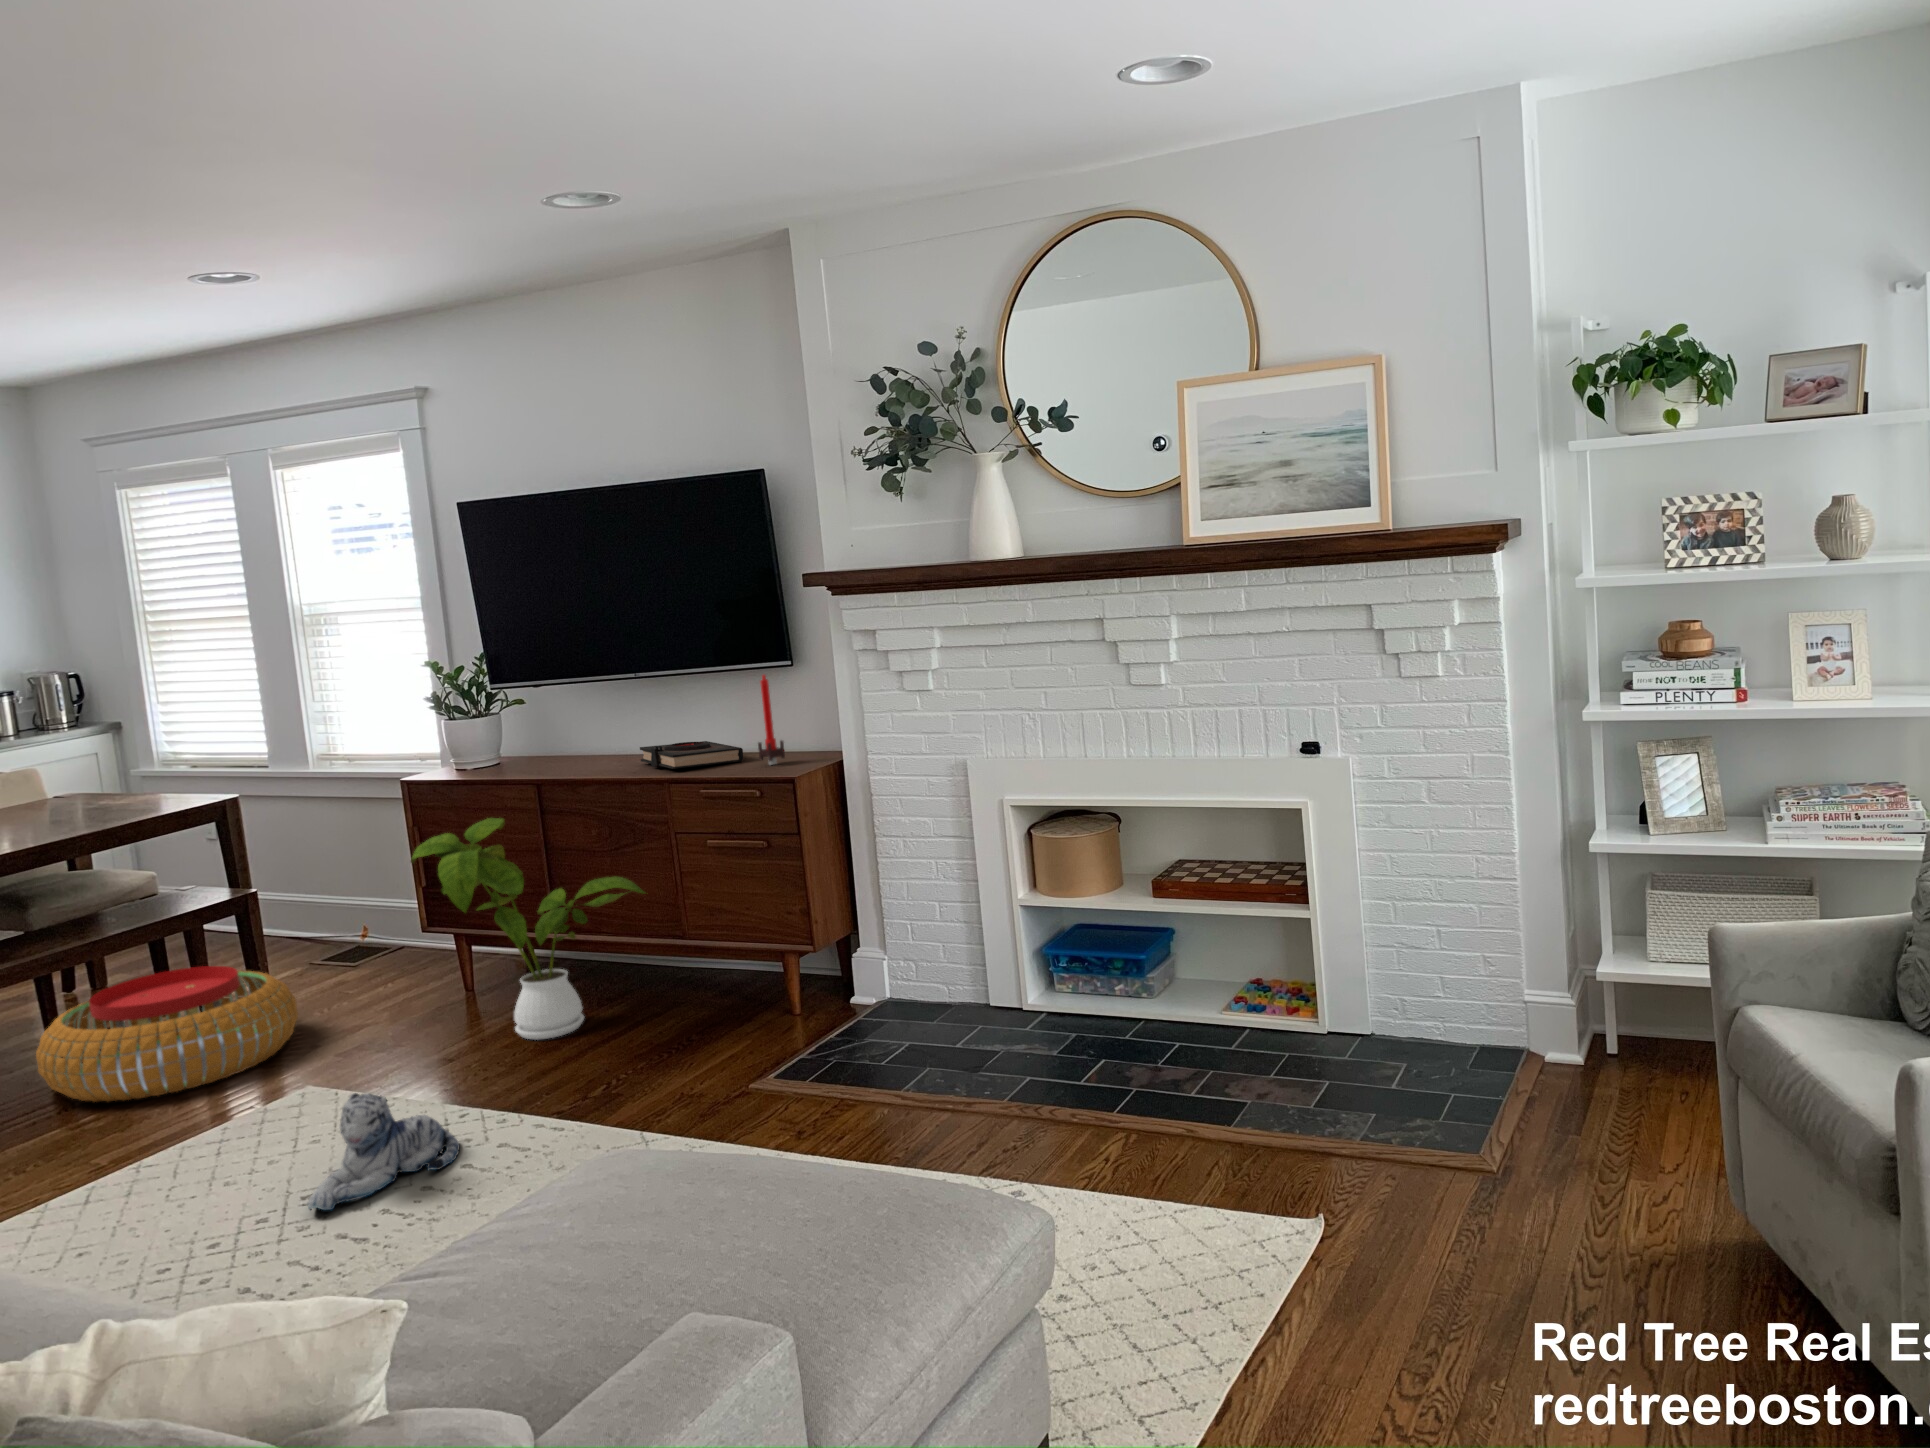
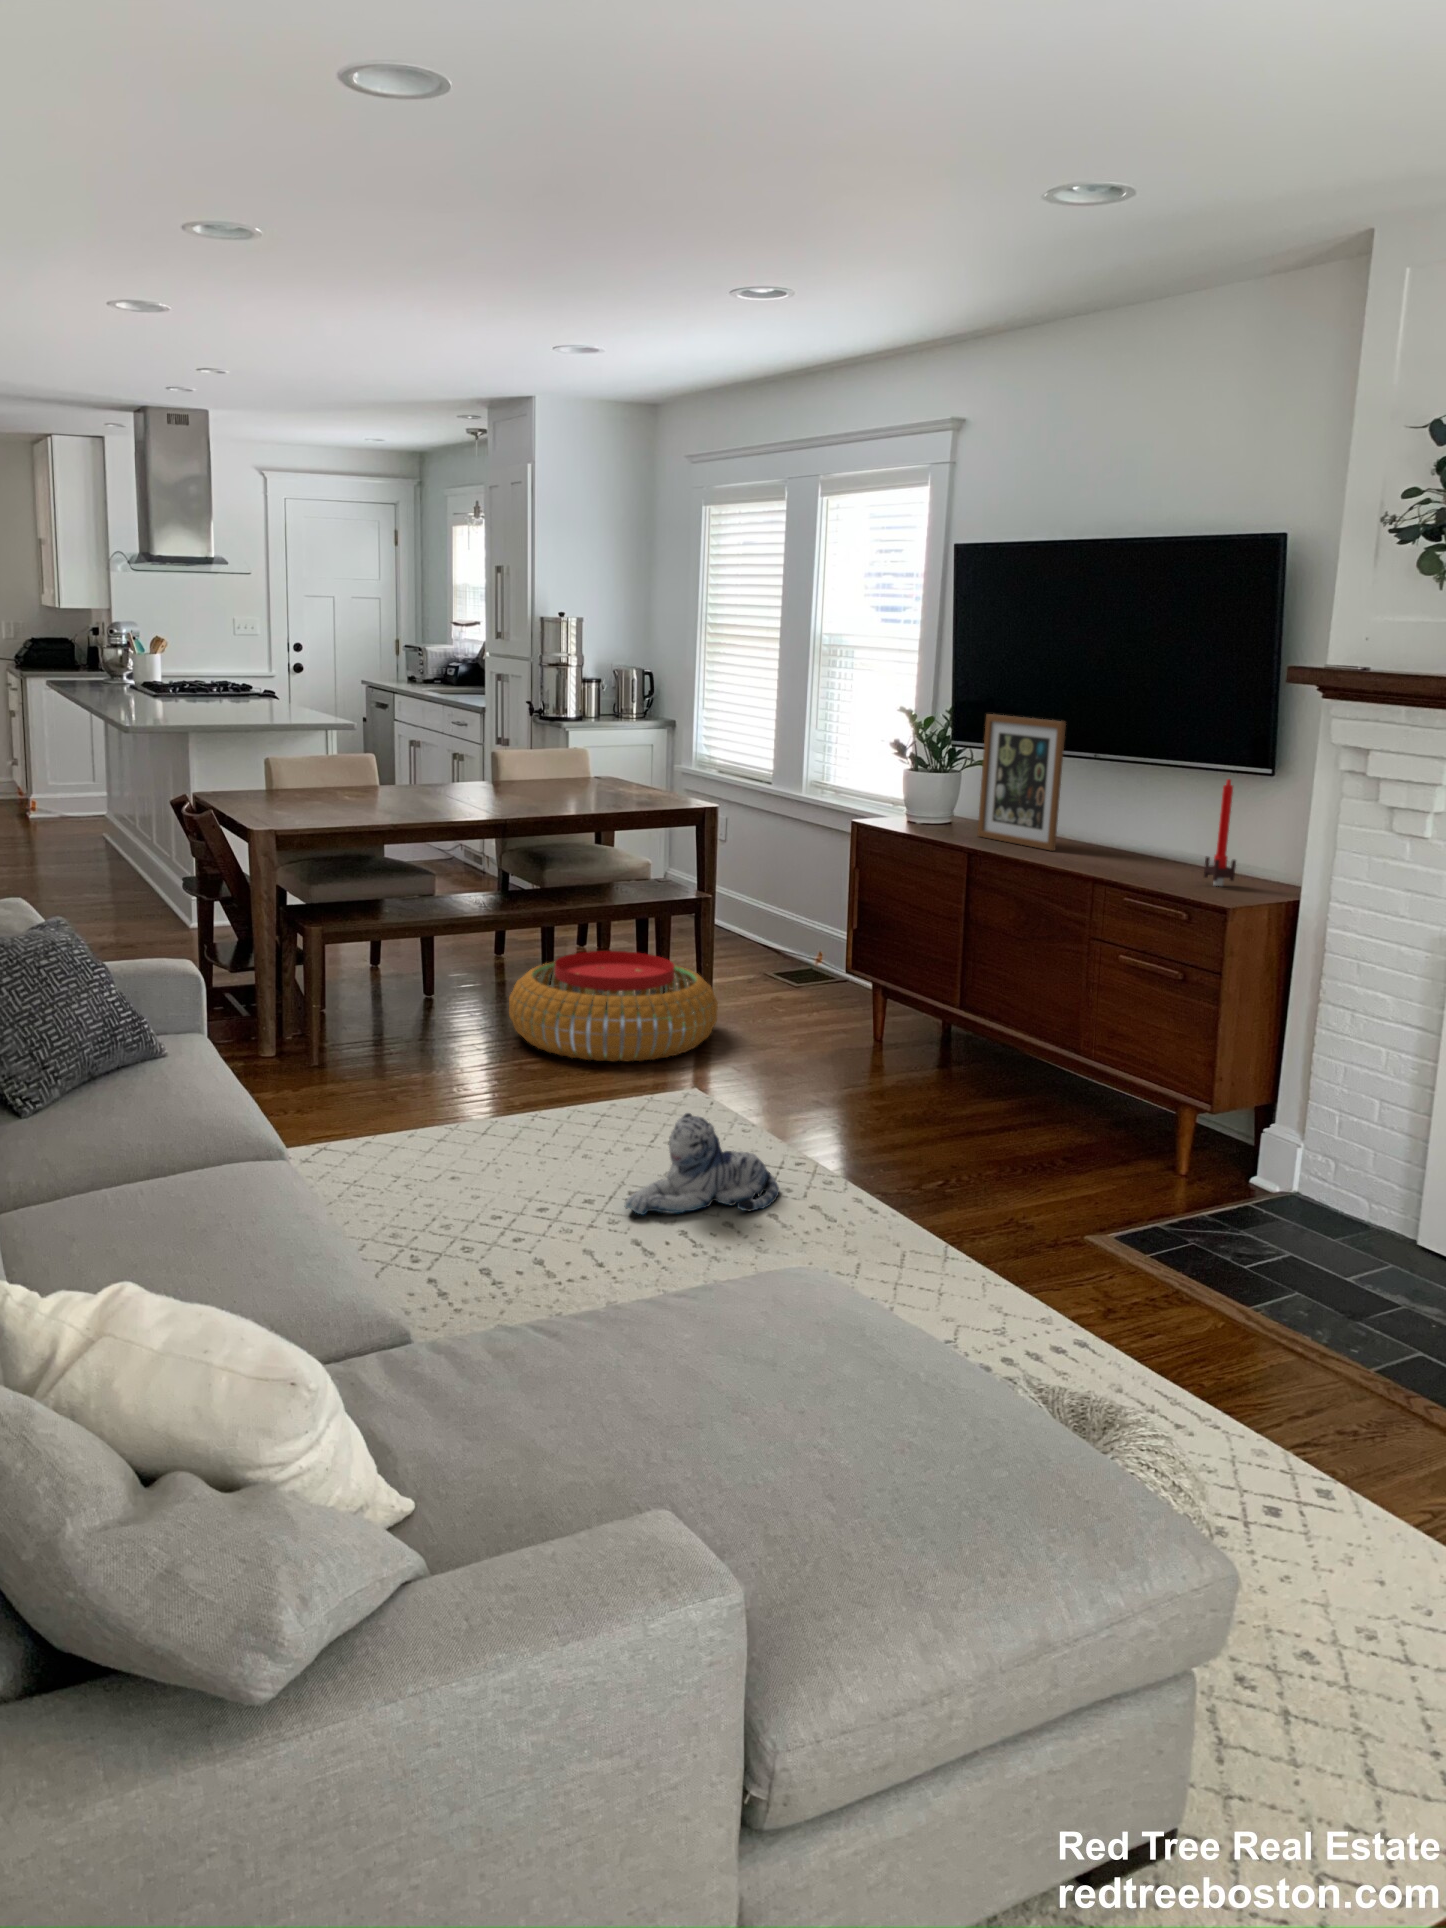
picture frame: none [524,650,618,769] -> present [978,714,1066,851]
book: present [640,741,743,769] -> none [1081,835,1192,874]
house plant: present [411,818,645,1040] -> none [818,876,1043,1116]

